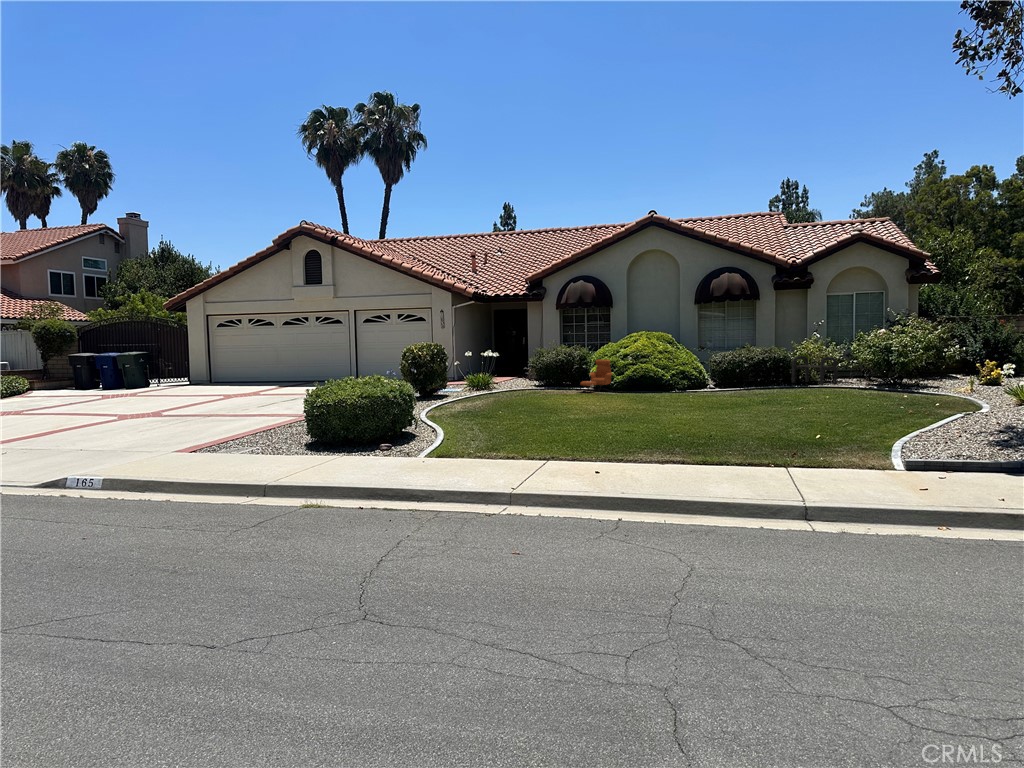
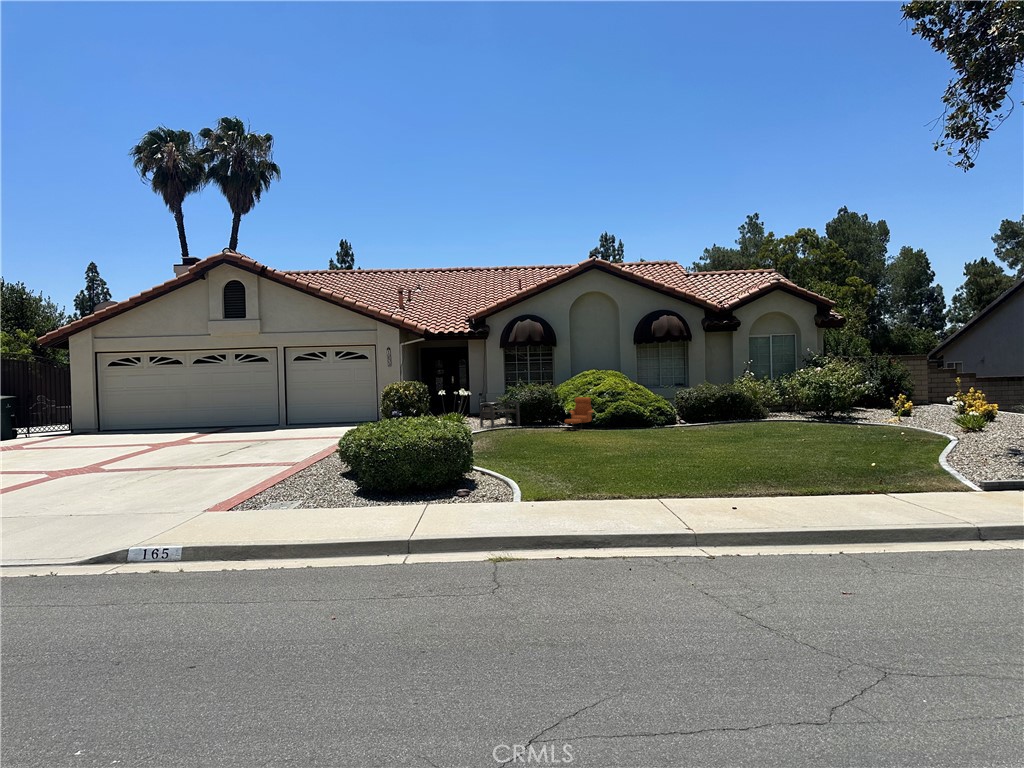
bench: present [792,356,837,385] -> present [480,401,520,428]

